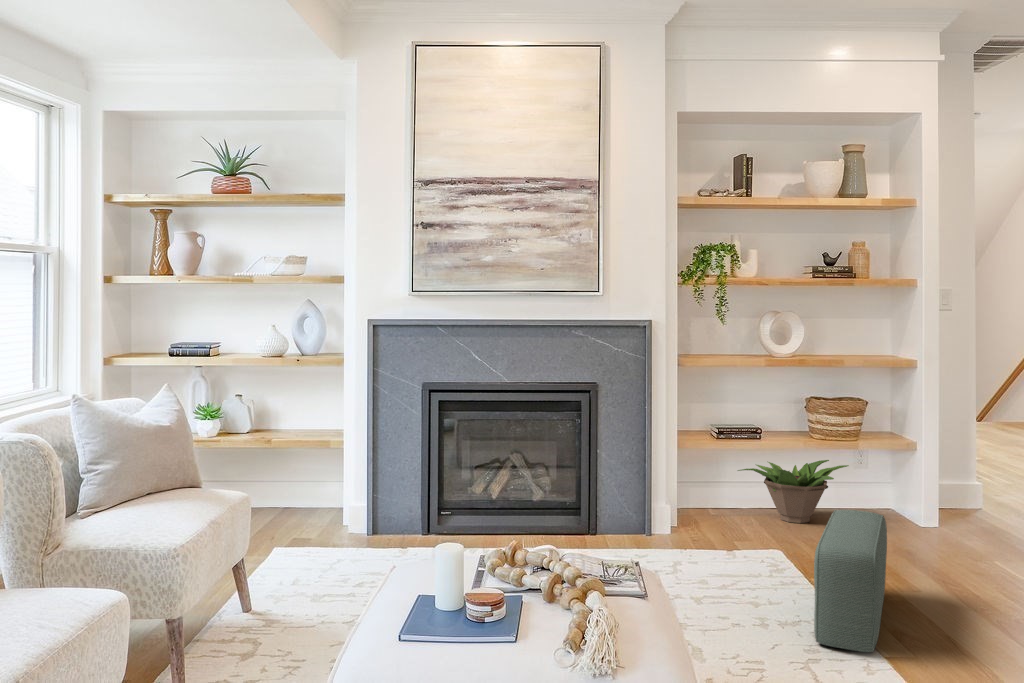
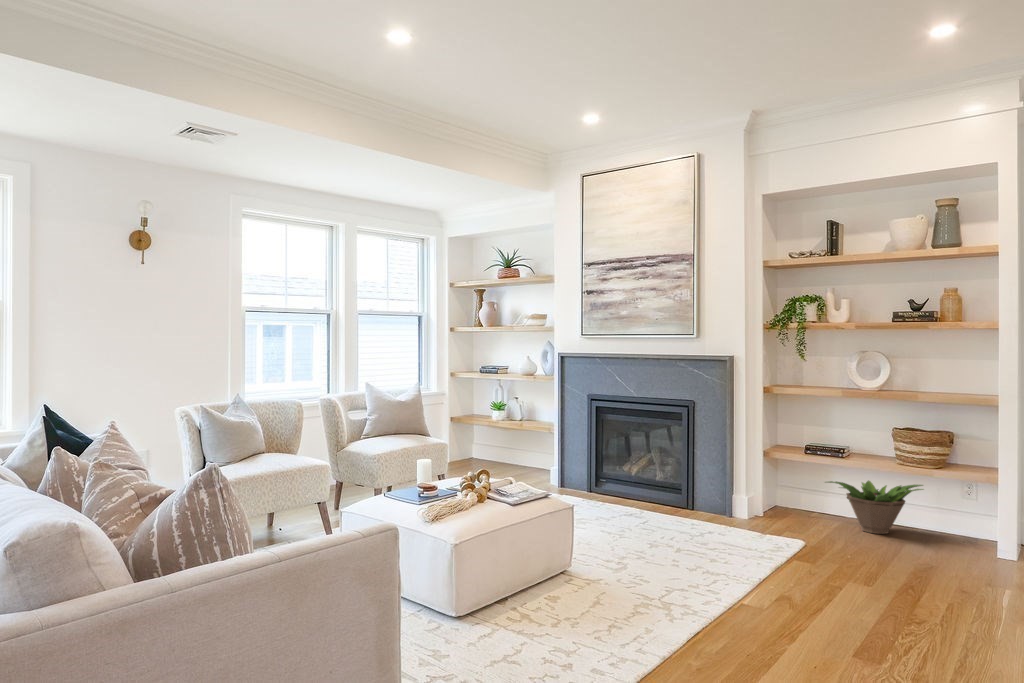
pouf: present [814,510,887,652] -> none [685,501,814,587]

